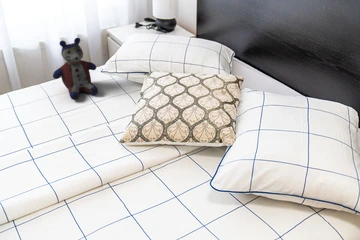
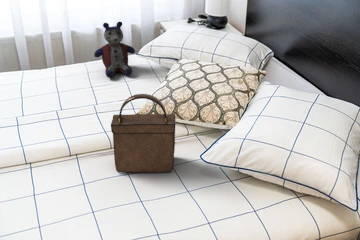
handbag: none [109,129,184,219] -> present [111,94,176,173]

